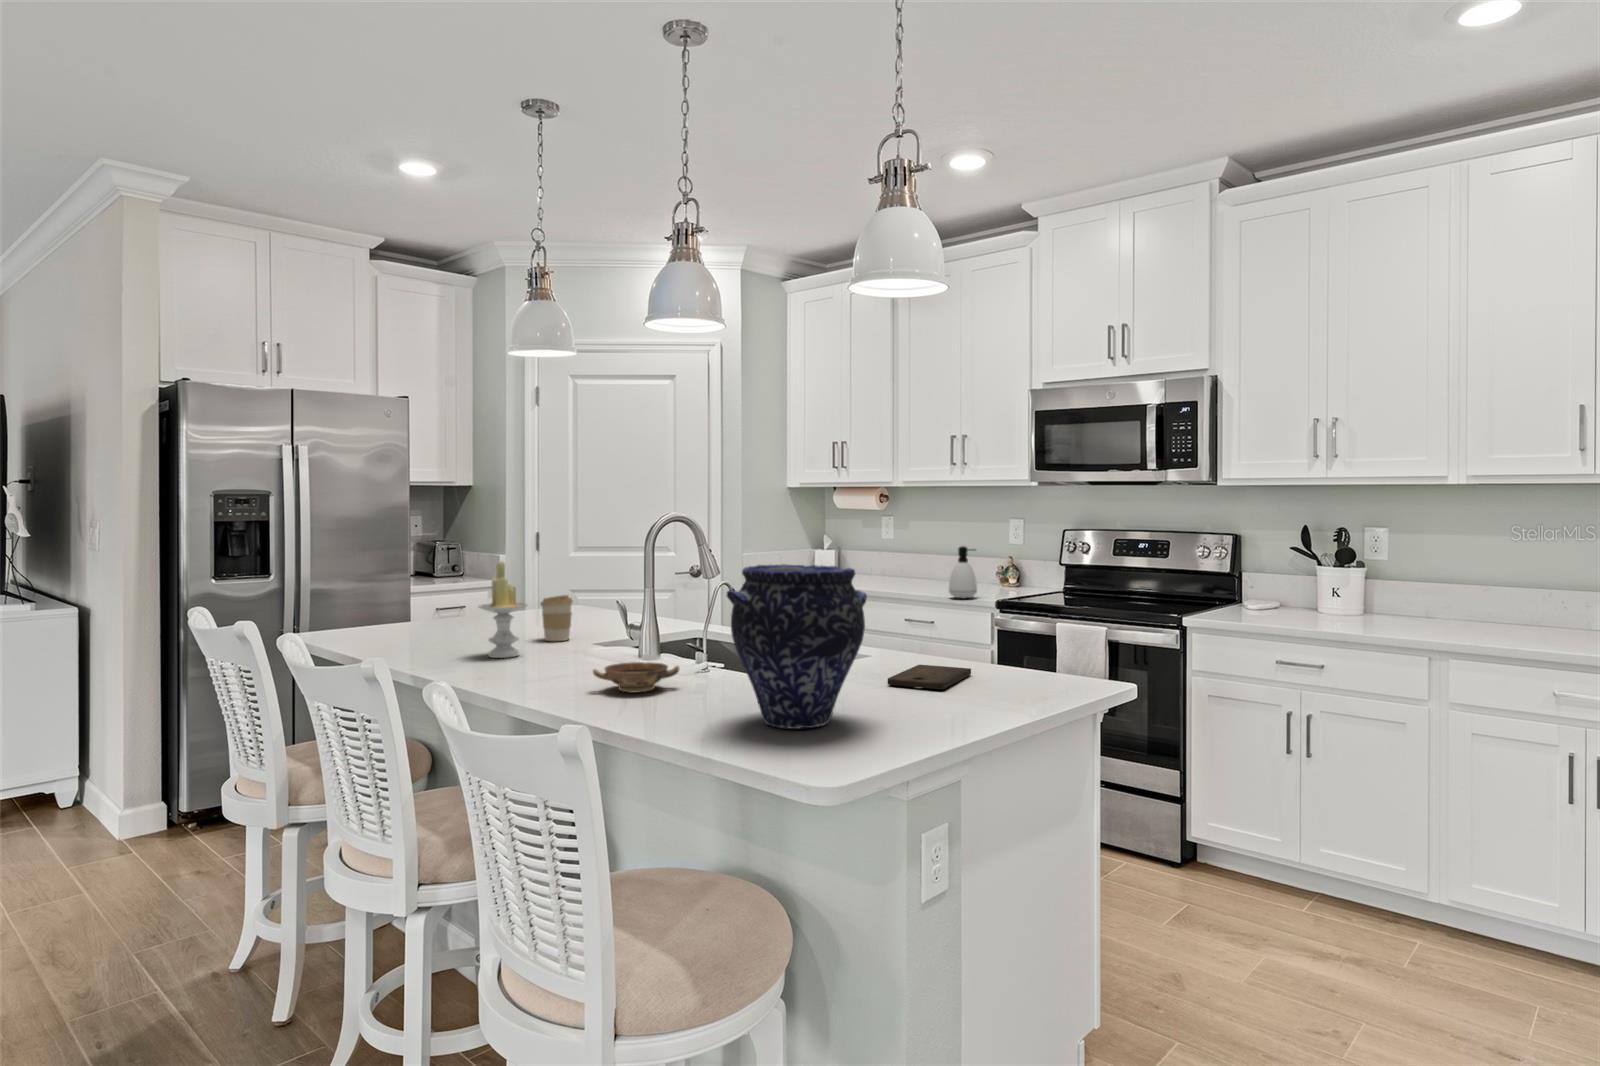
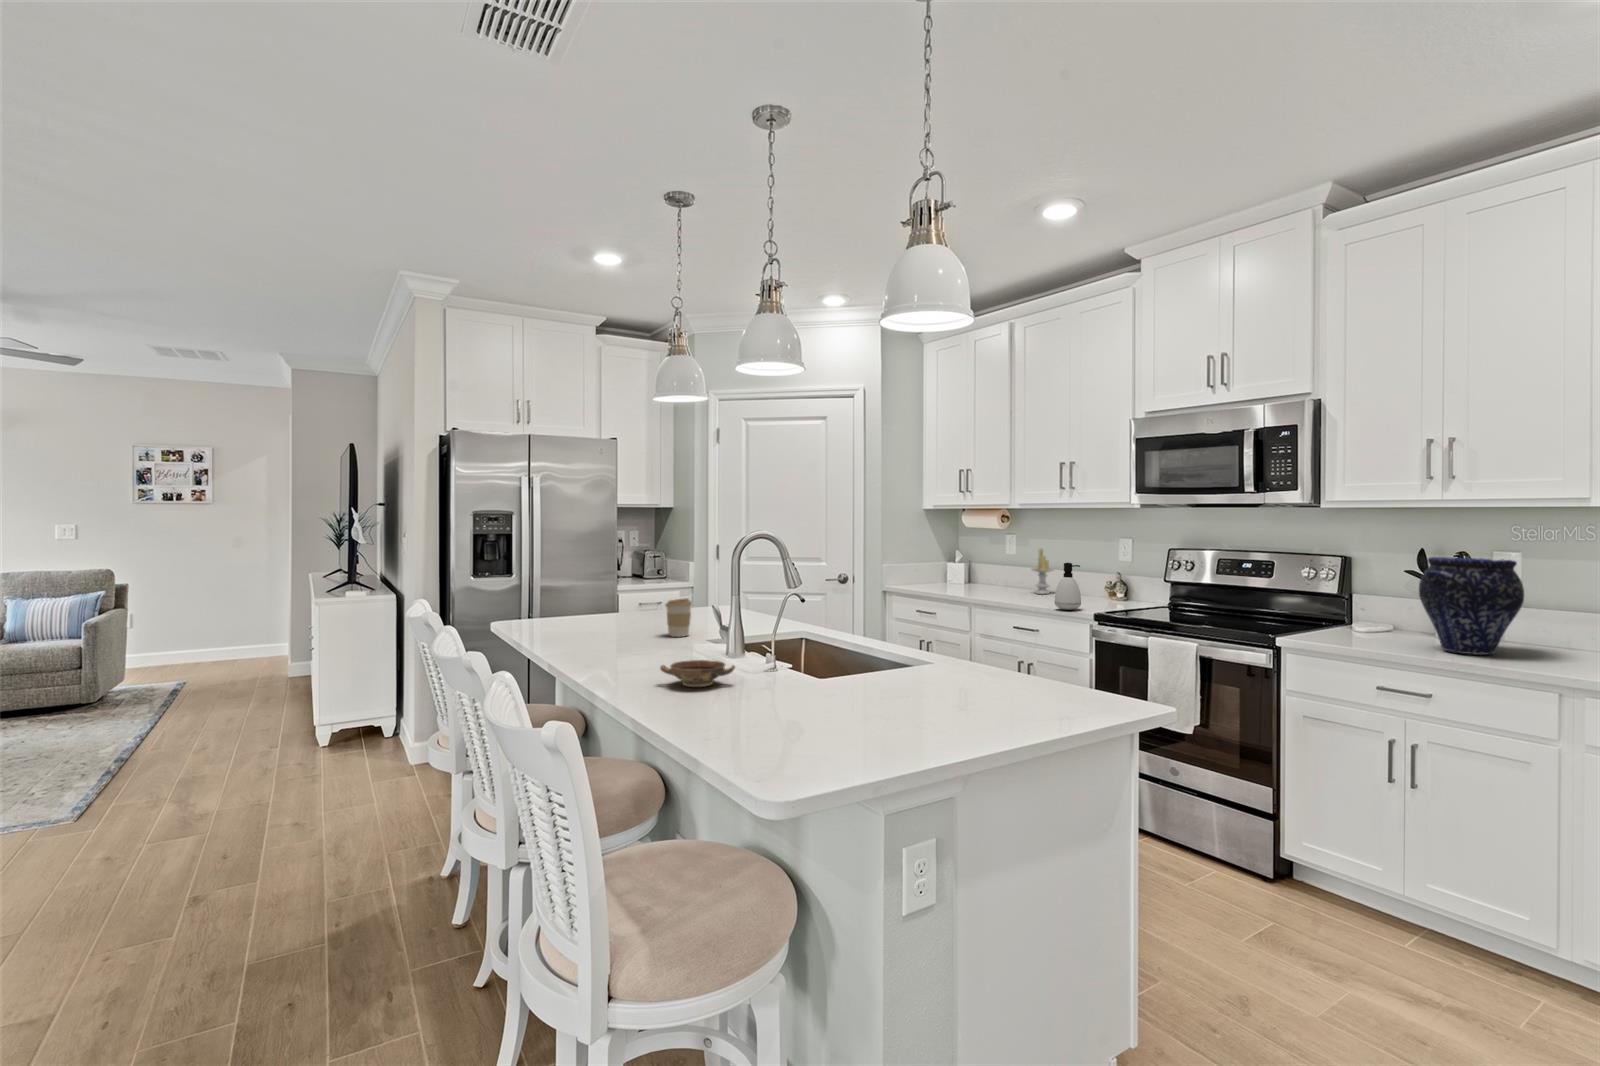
candle: present [478,562,527,658] -> present [1032,548,1054,594]
vase: present [727,564,867,729] -> present [1419,557,1524,655]
cutting board: present [888,665,971,689] -> none [921,674,1010,700]

